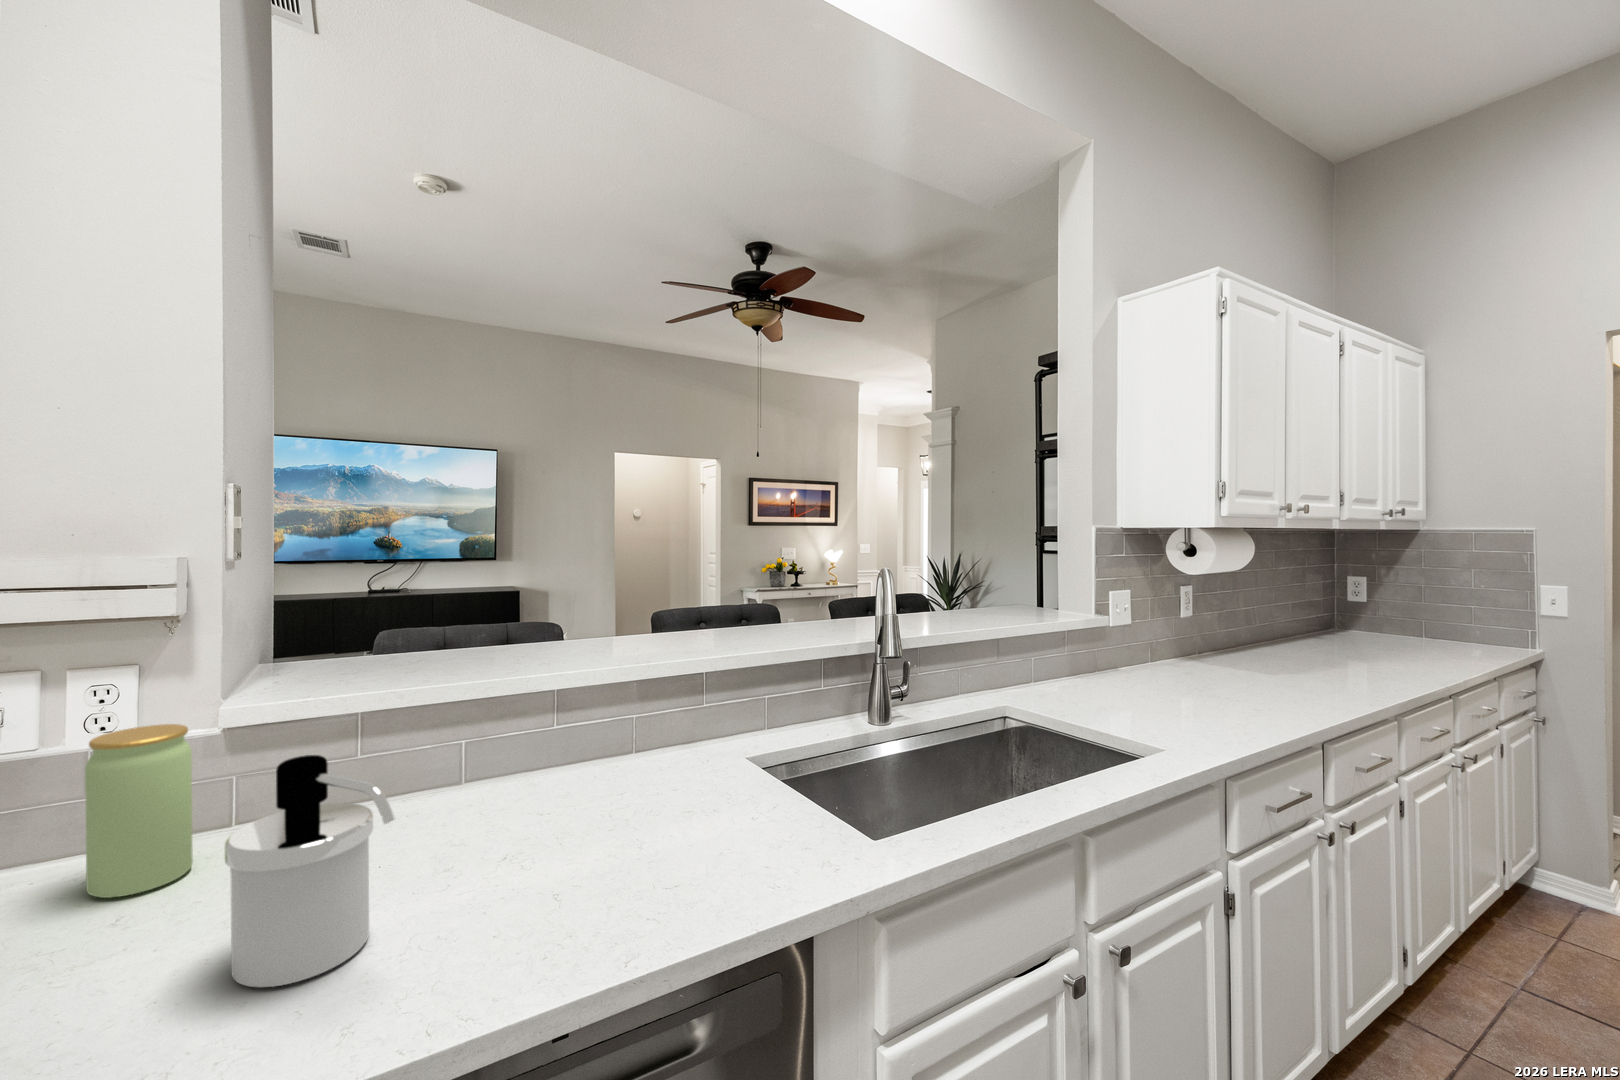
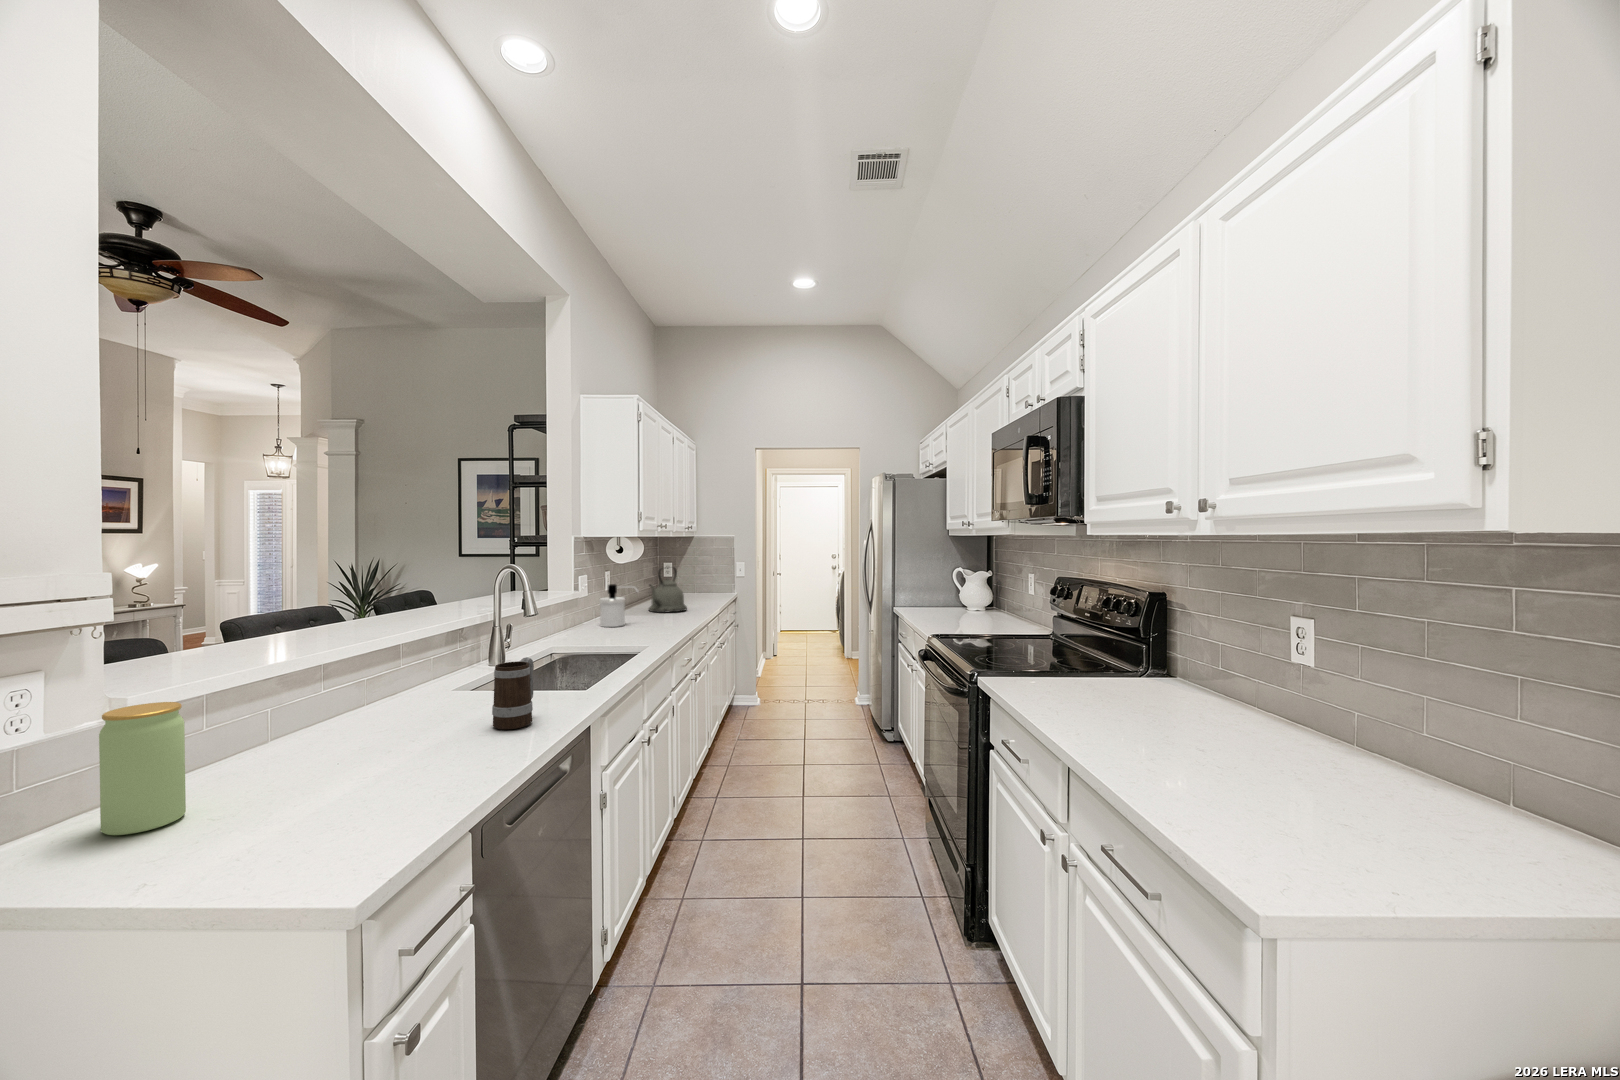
kettle: none [1265,585,1357,671] -> present [649,568,687,612]
mug: none [620,750,719,893] -> present [492,657,534,729]
soap dispenser: present [225,755,395,987] -> present [599,584,638,627]

